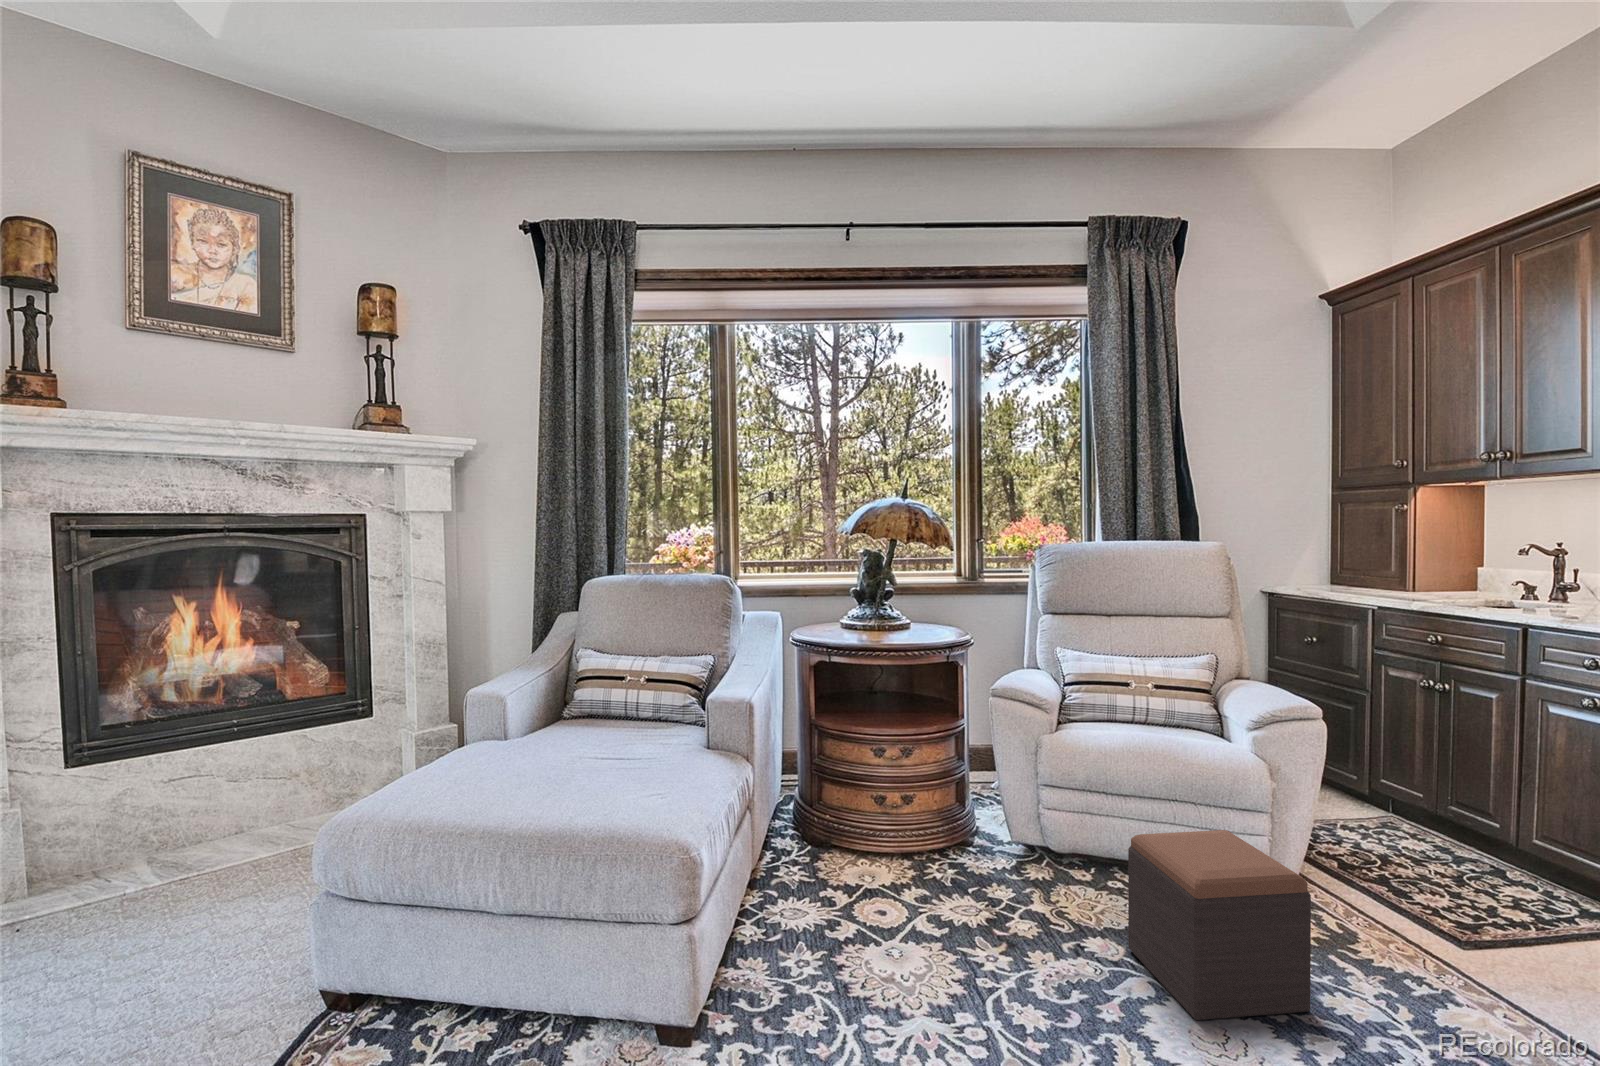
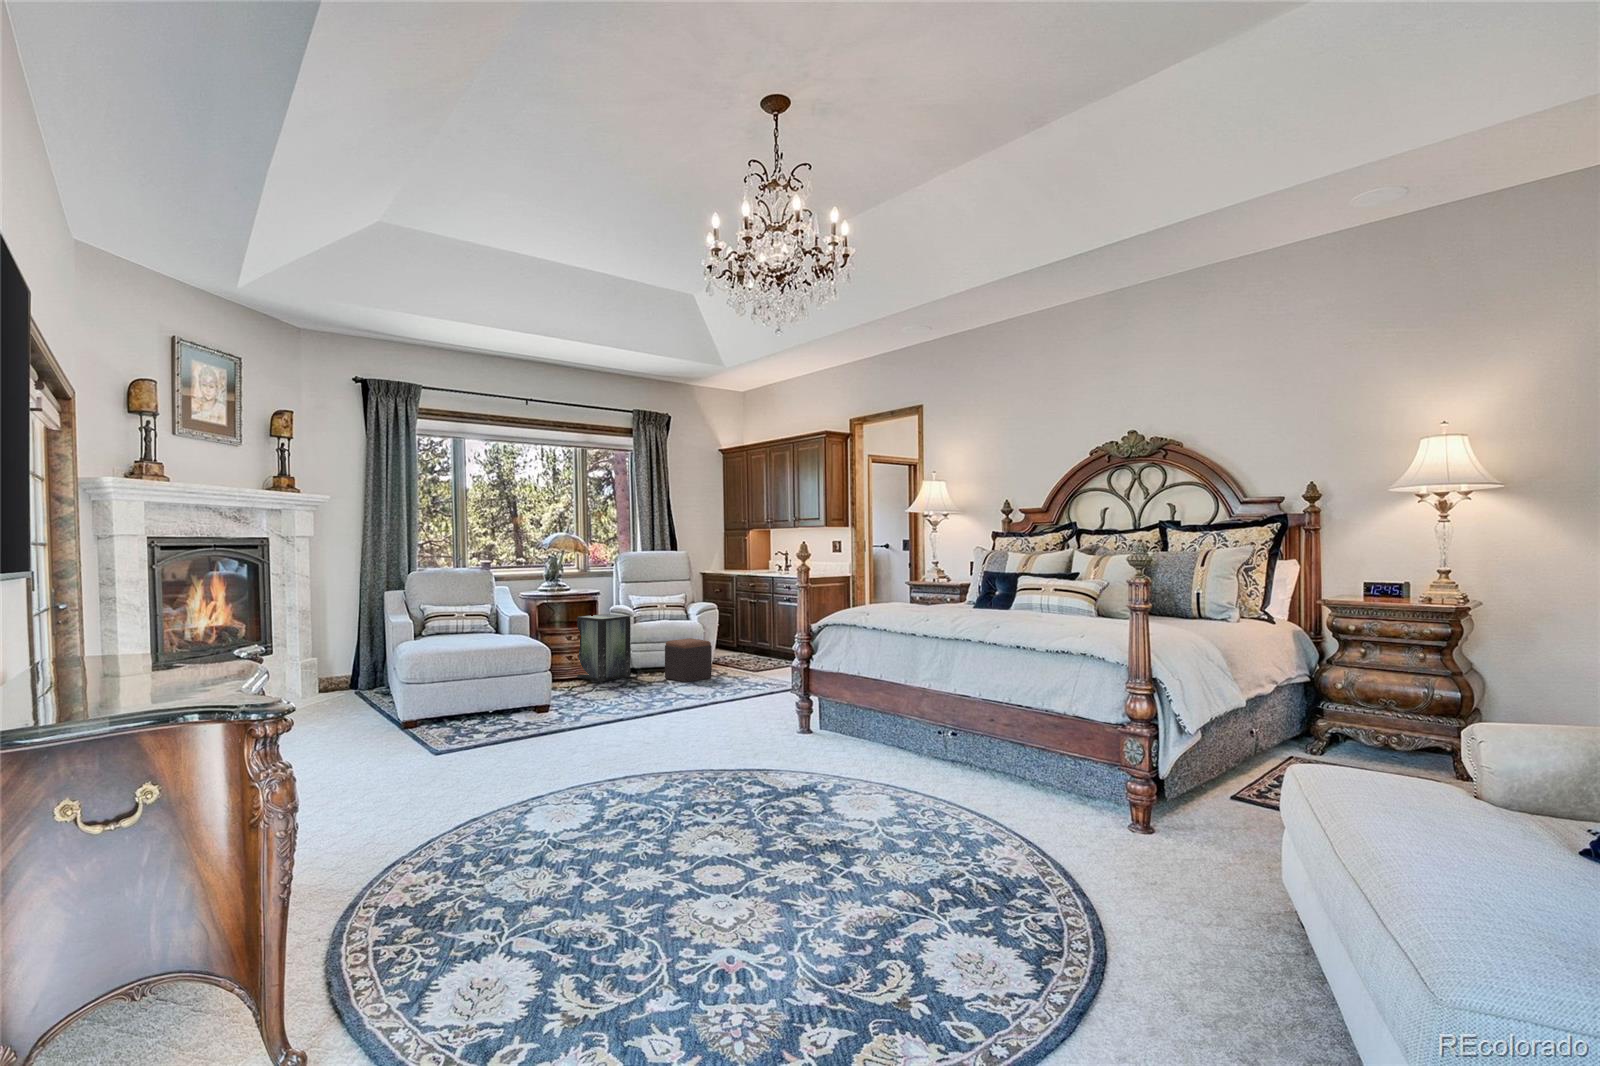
storage box: none [893,702,1029,910] -> present [577,614,630,681]

